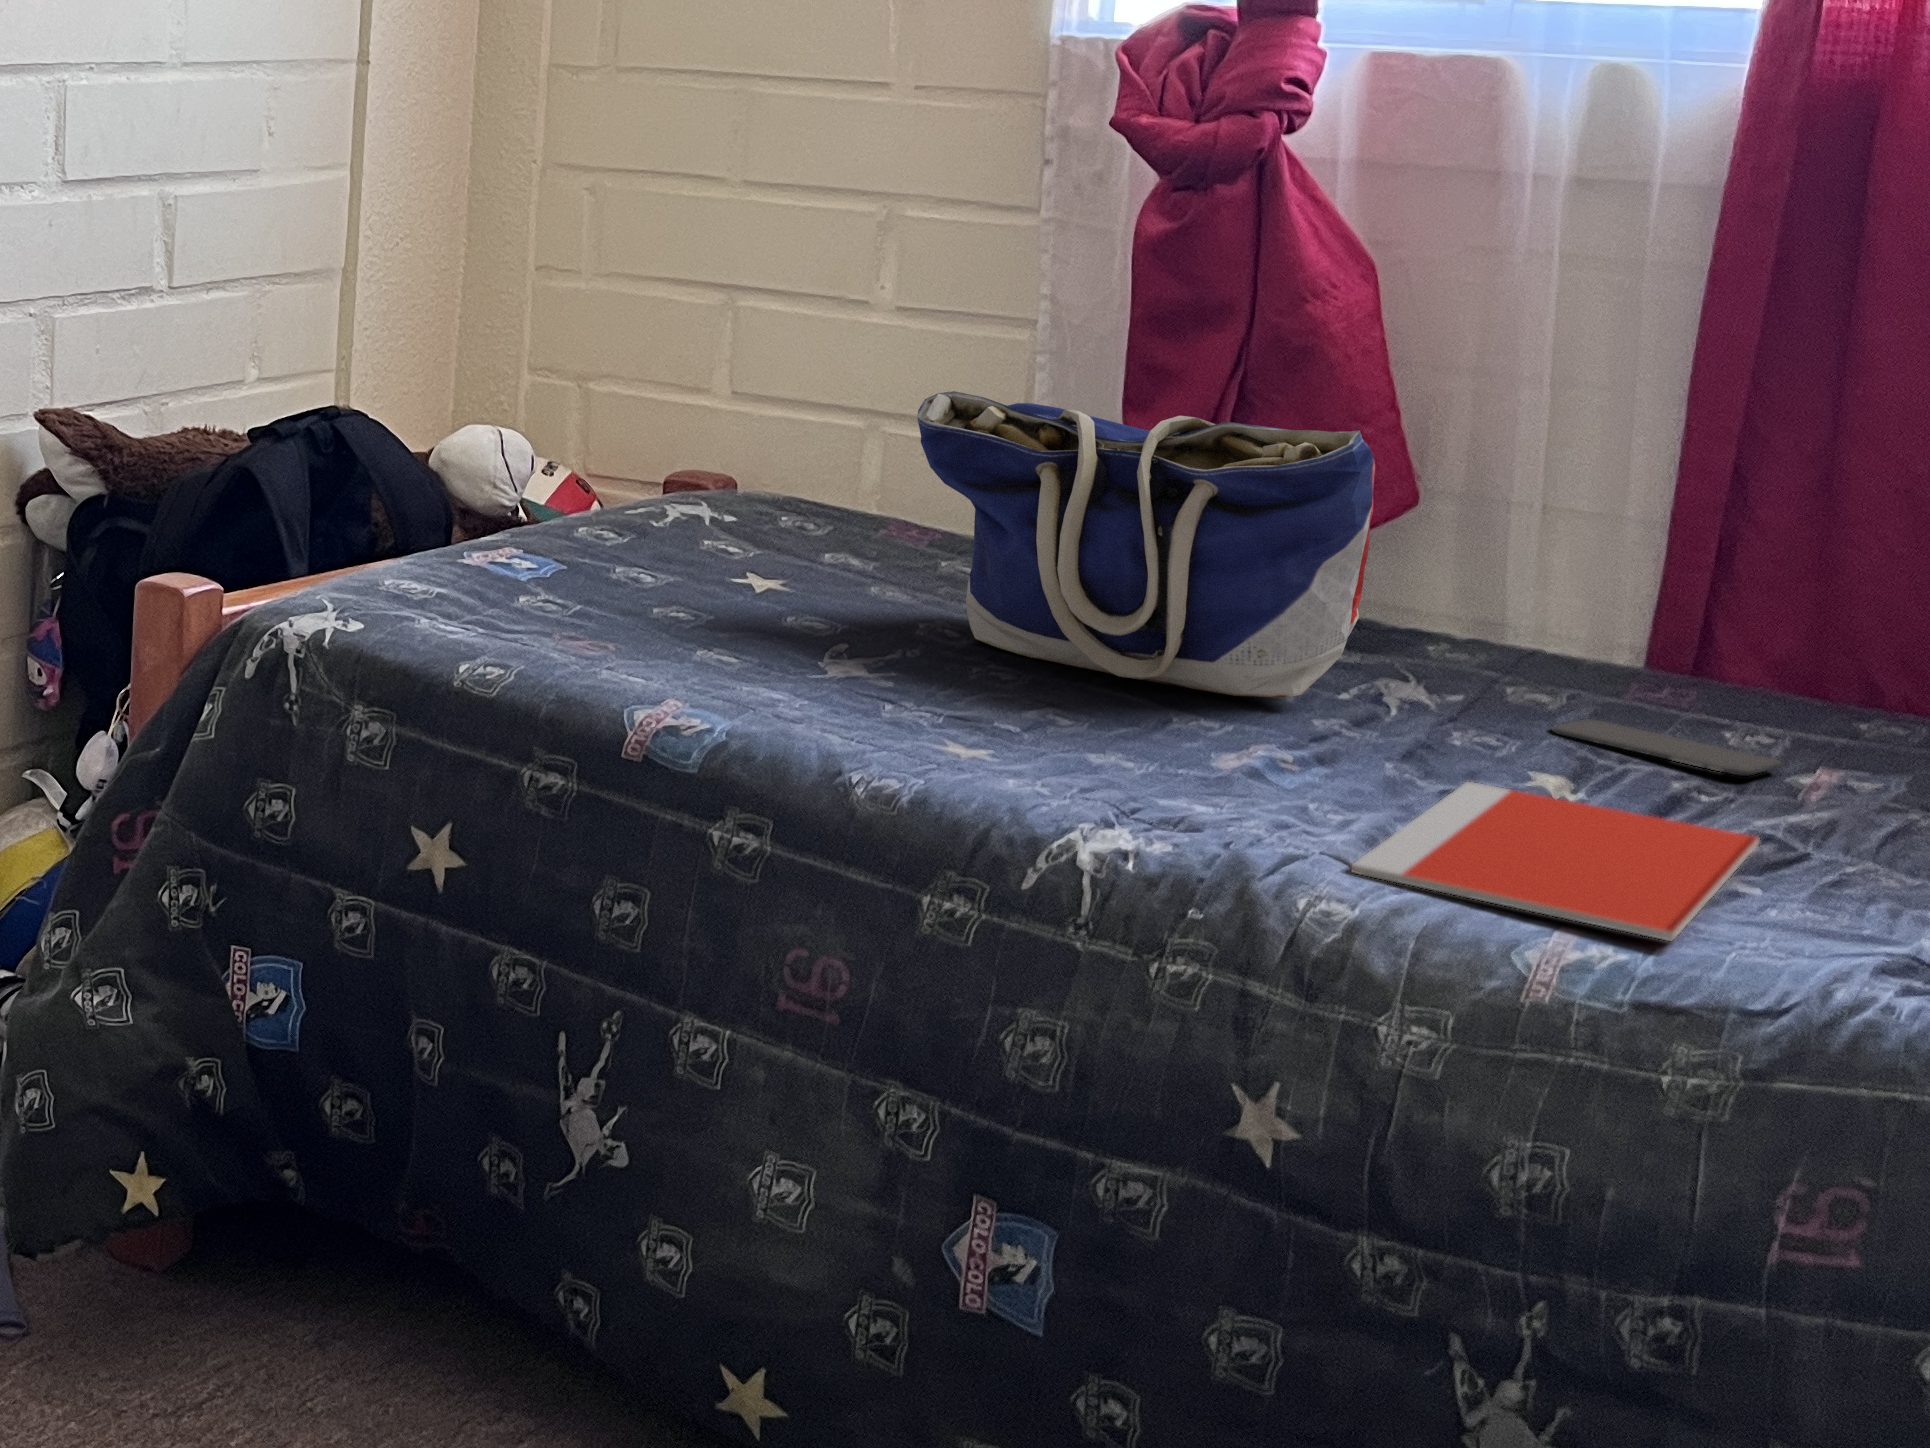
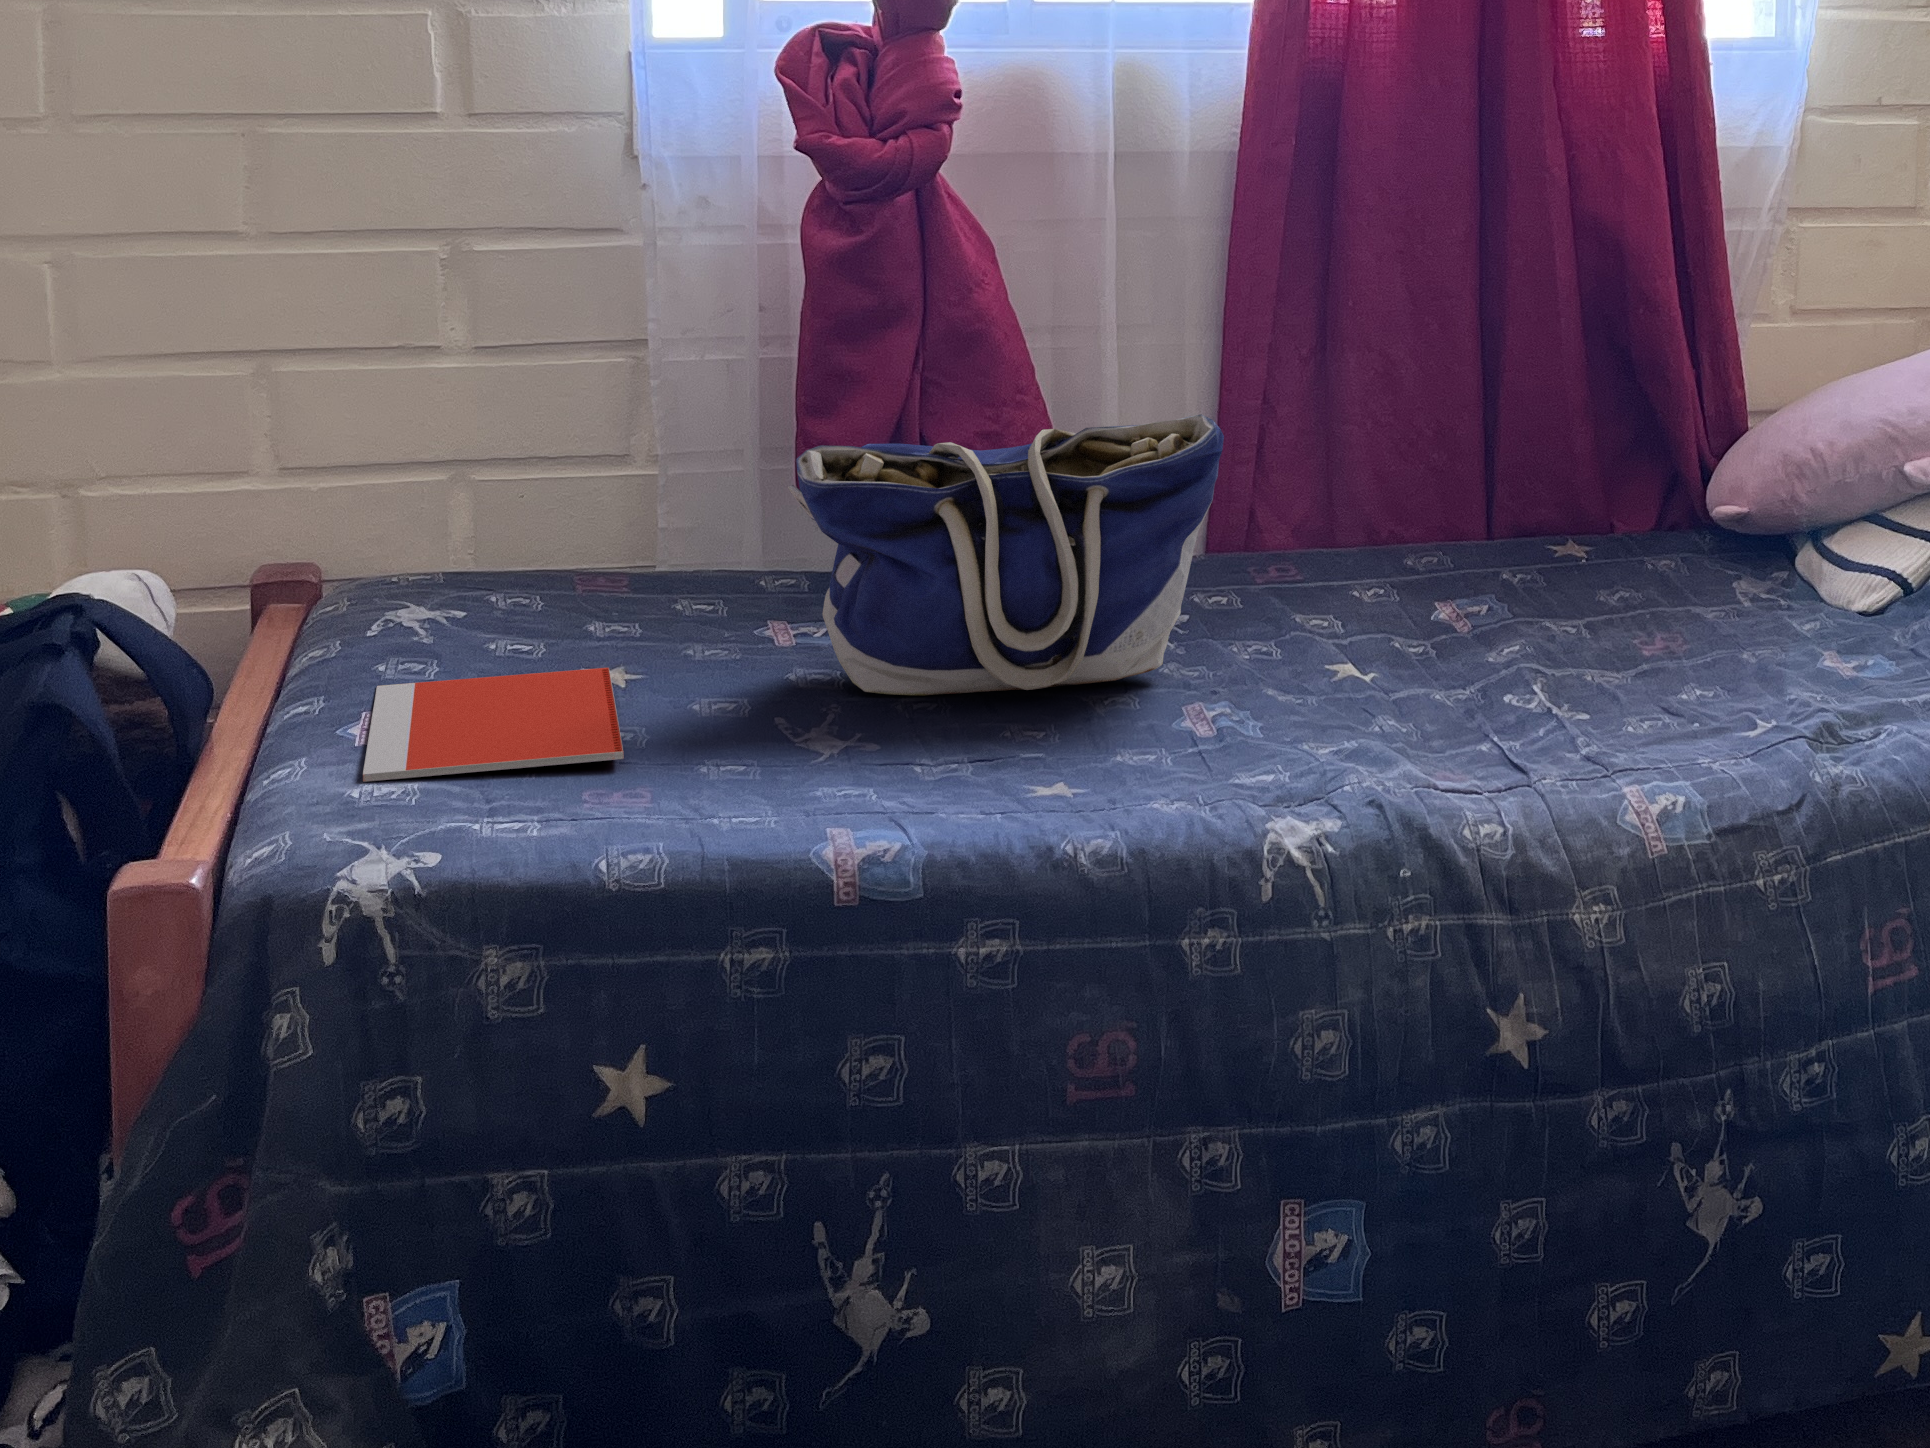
smartphone: present [1552,719,1781,776] -> none [1296,623,1453,645]
notebook: present [1351,782,1759,941] -> present [363,668,624,782]

